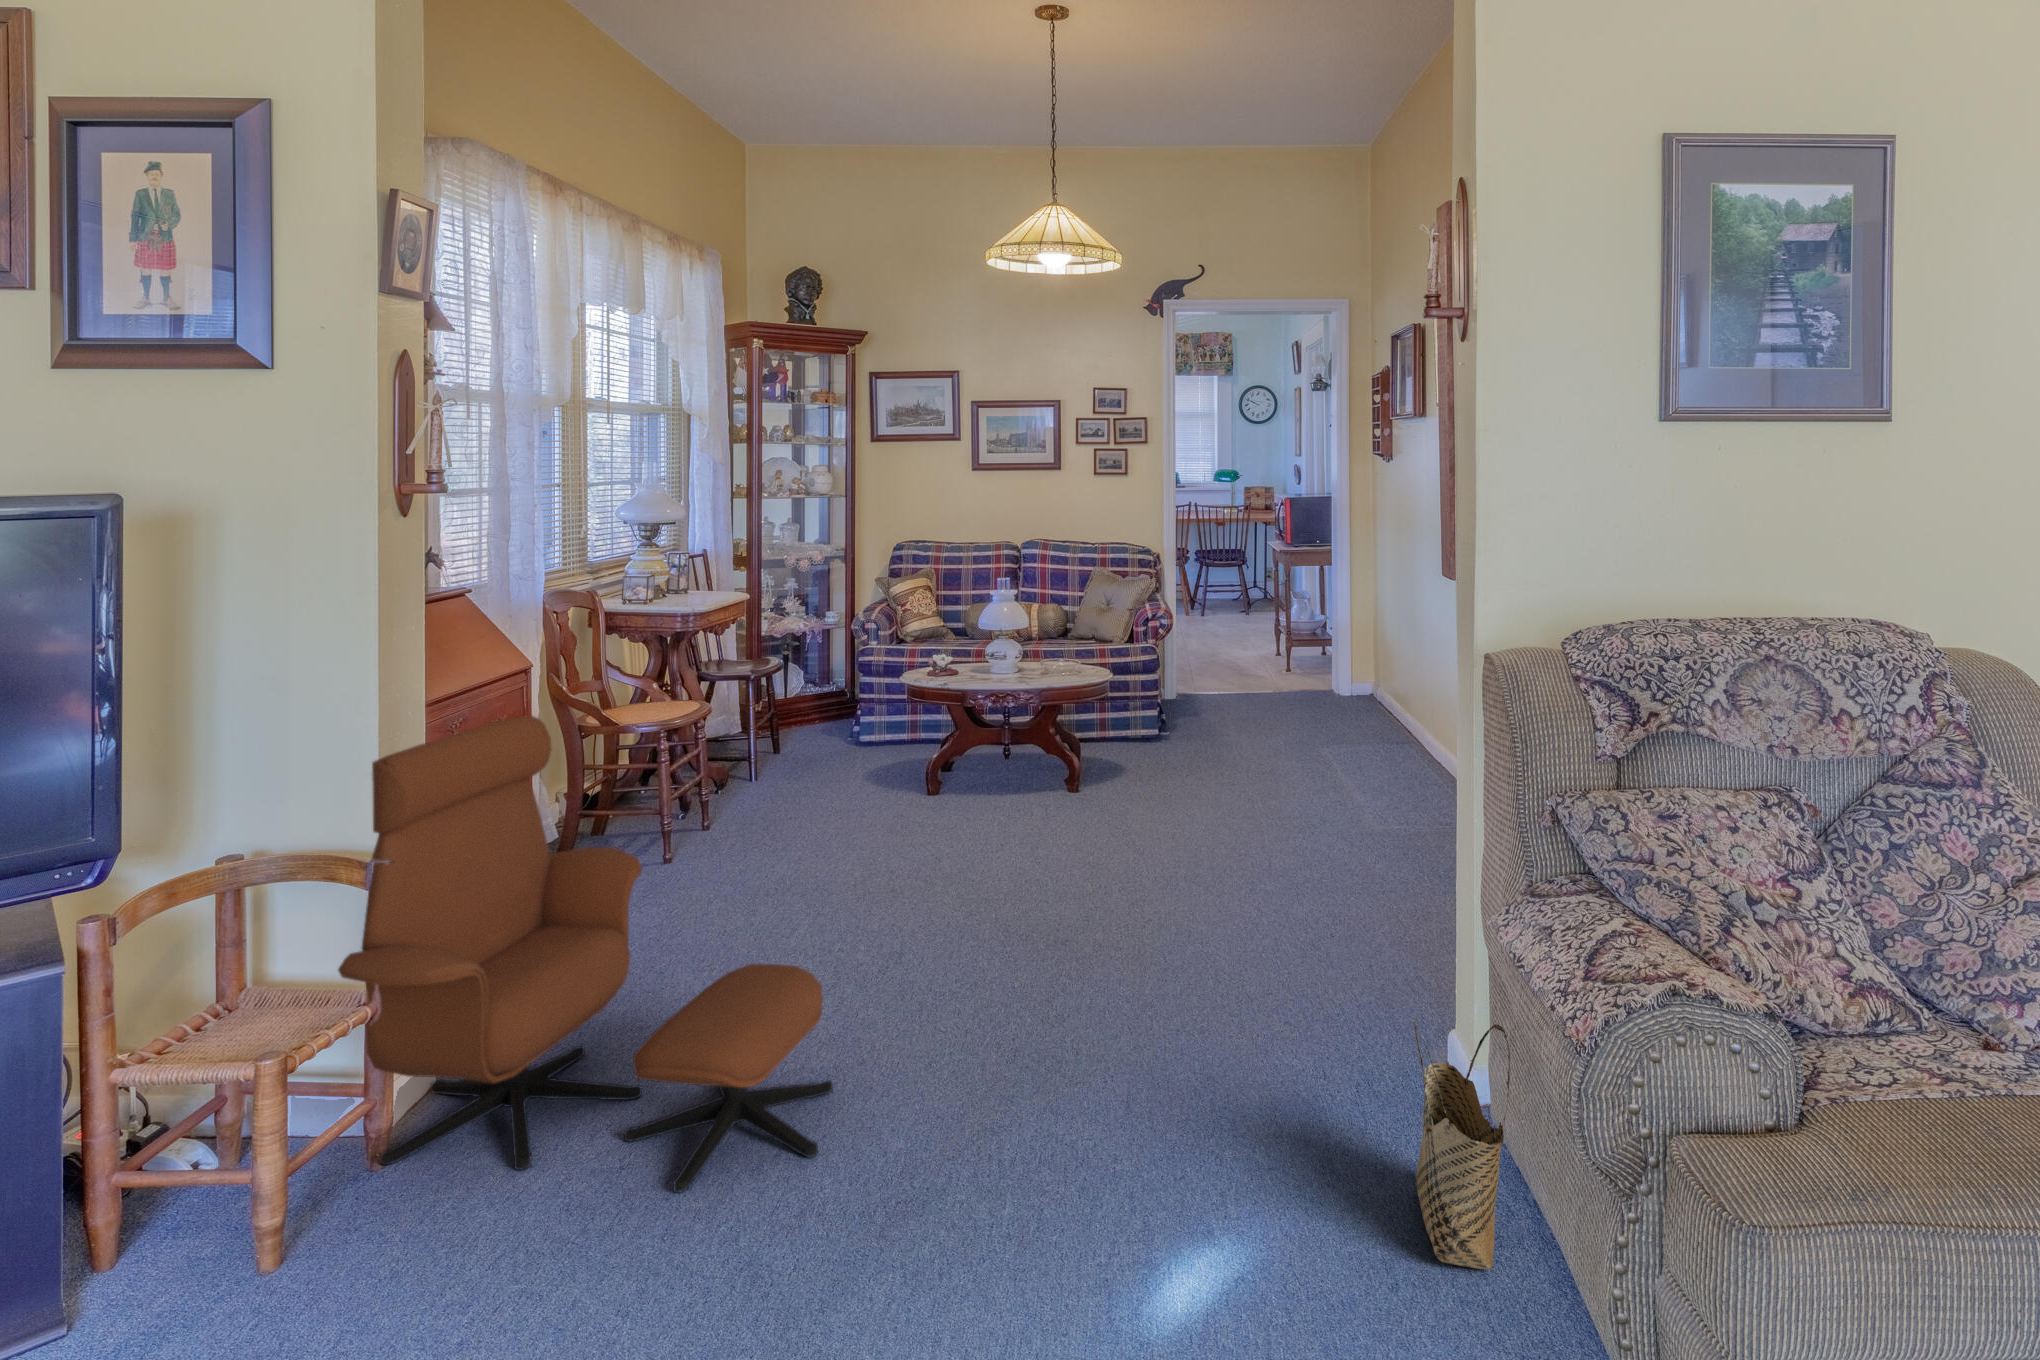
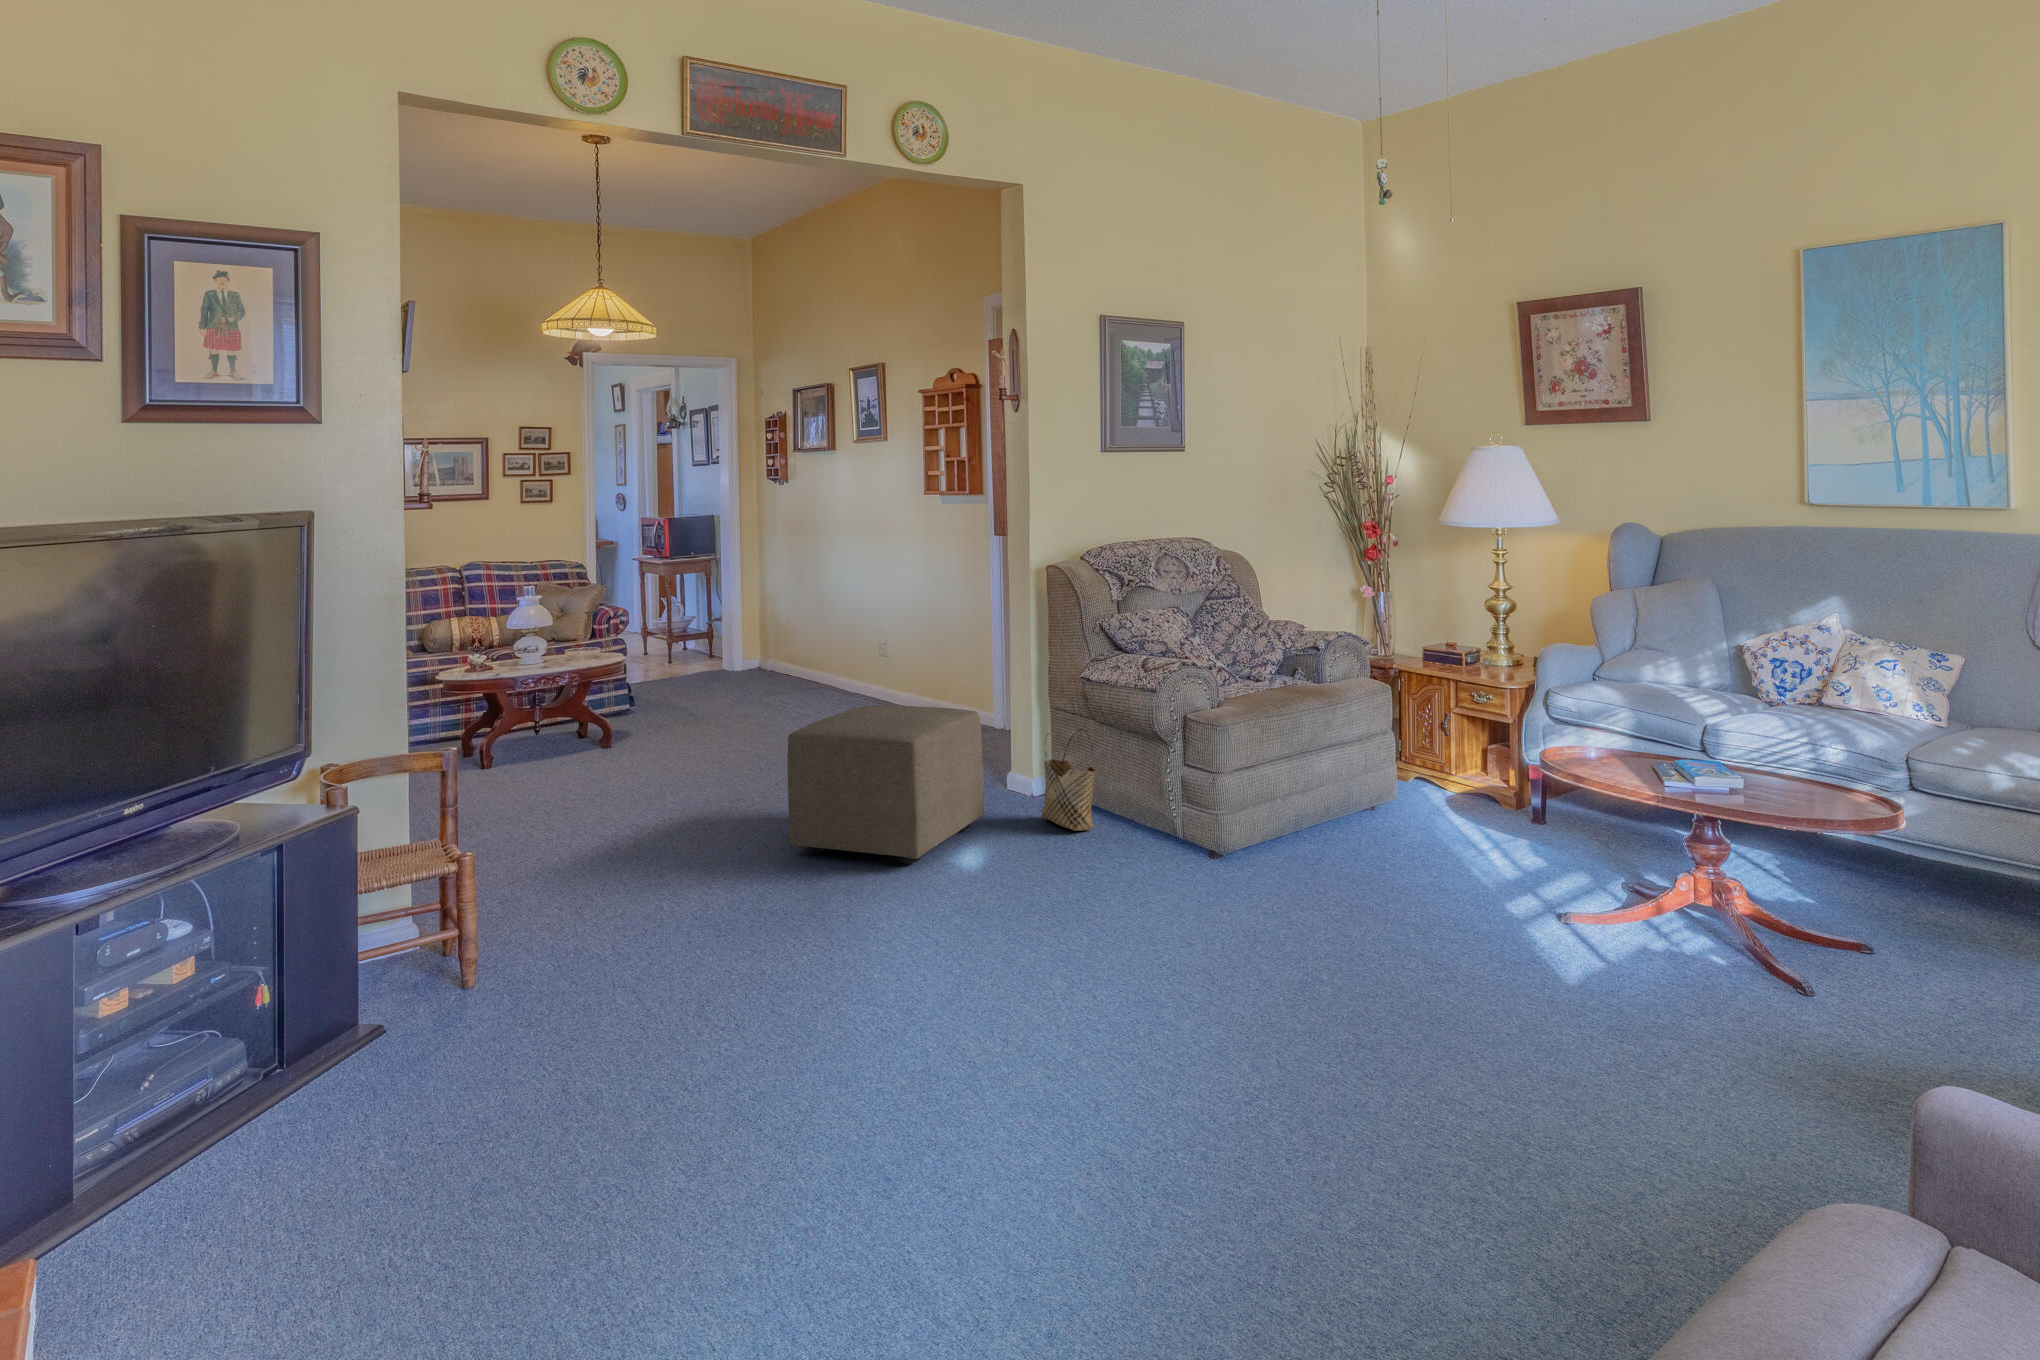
lounge chair: present [338,716,833,1192] -> none [421,668,743,957]
ottoman: none [953,858,1303,1227] -> present [787,705,984,864]

